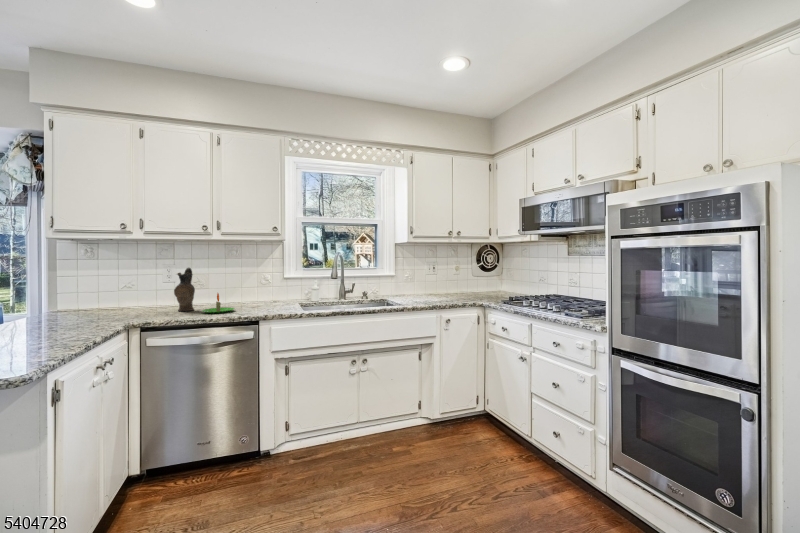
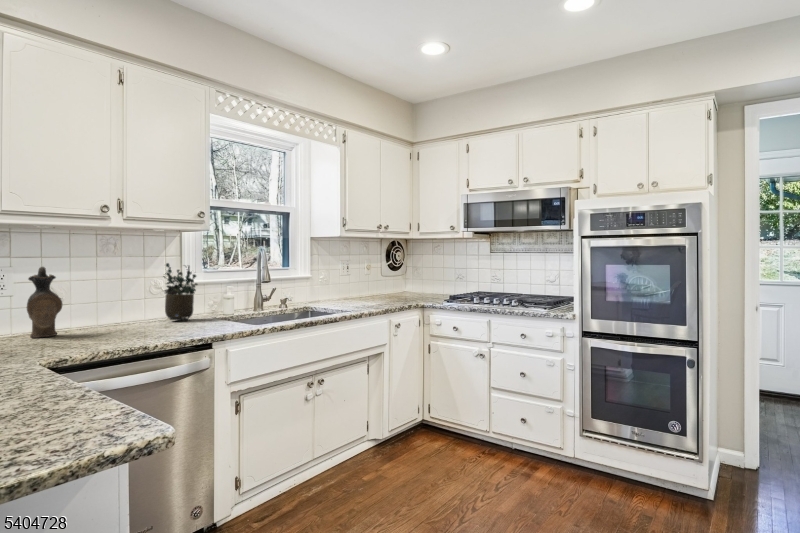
potted plant: none [266,259,289,305] -> present [163,263,197,320]
candle: present [202,293,234,313] -> none [92,304,144,335]

